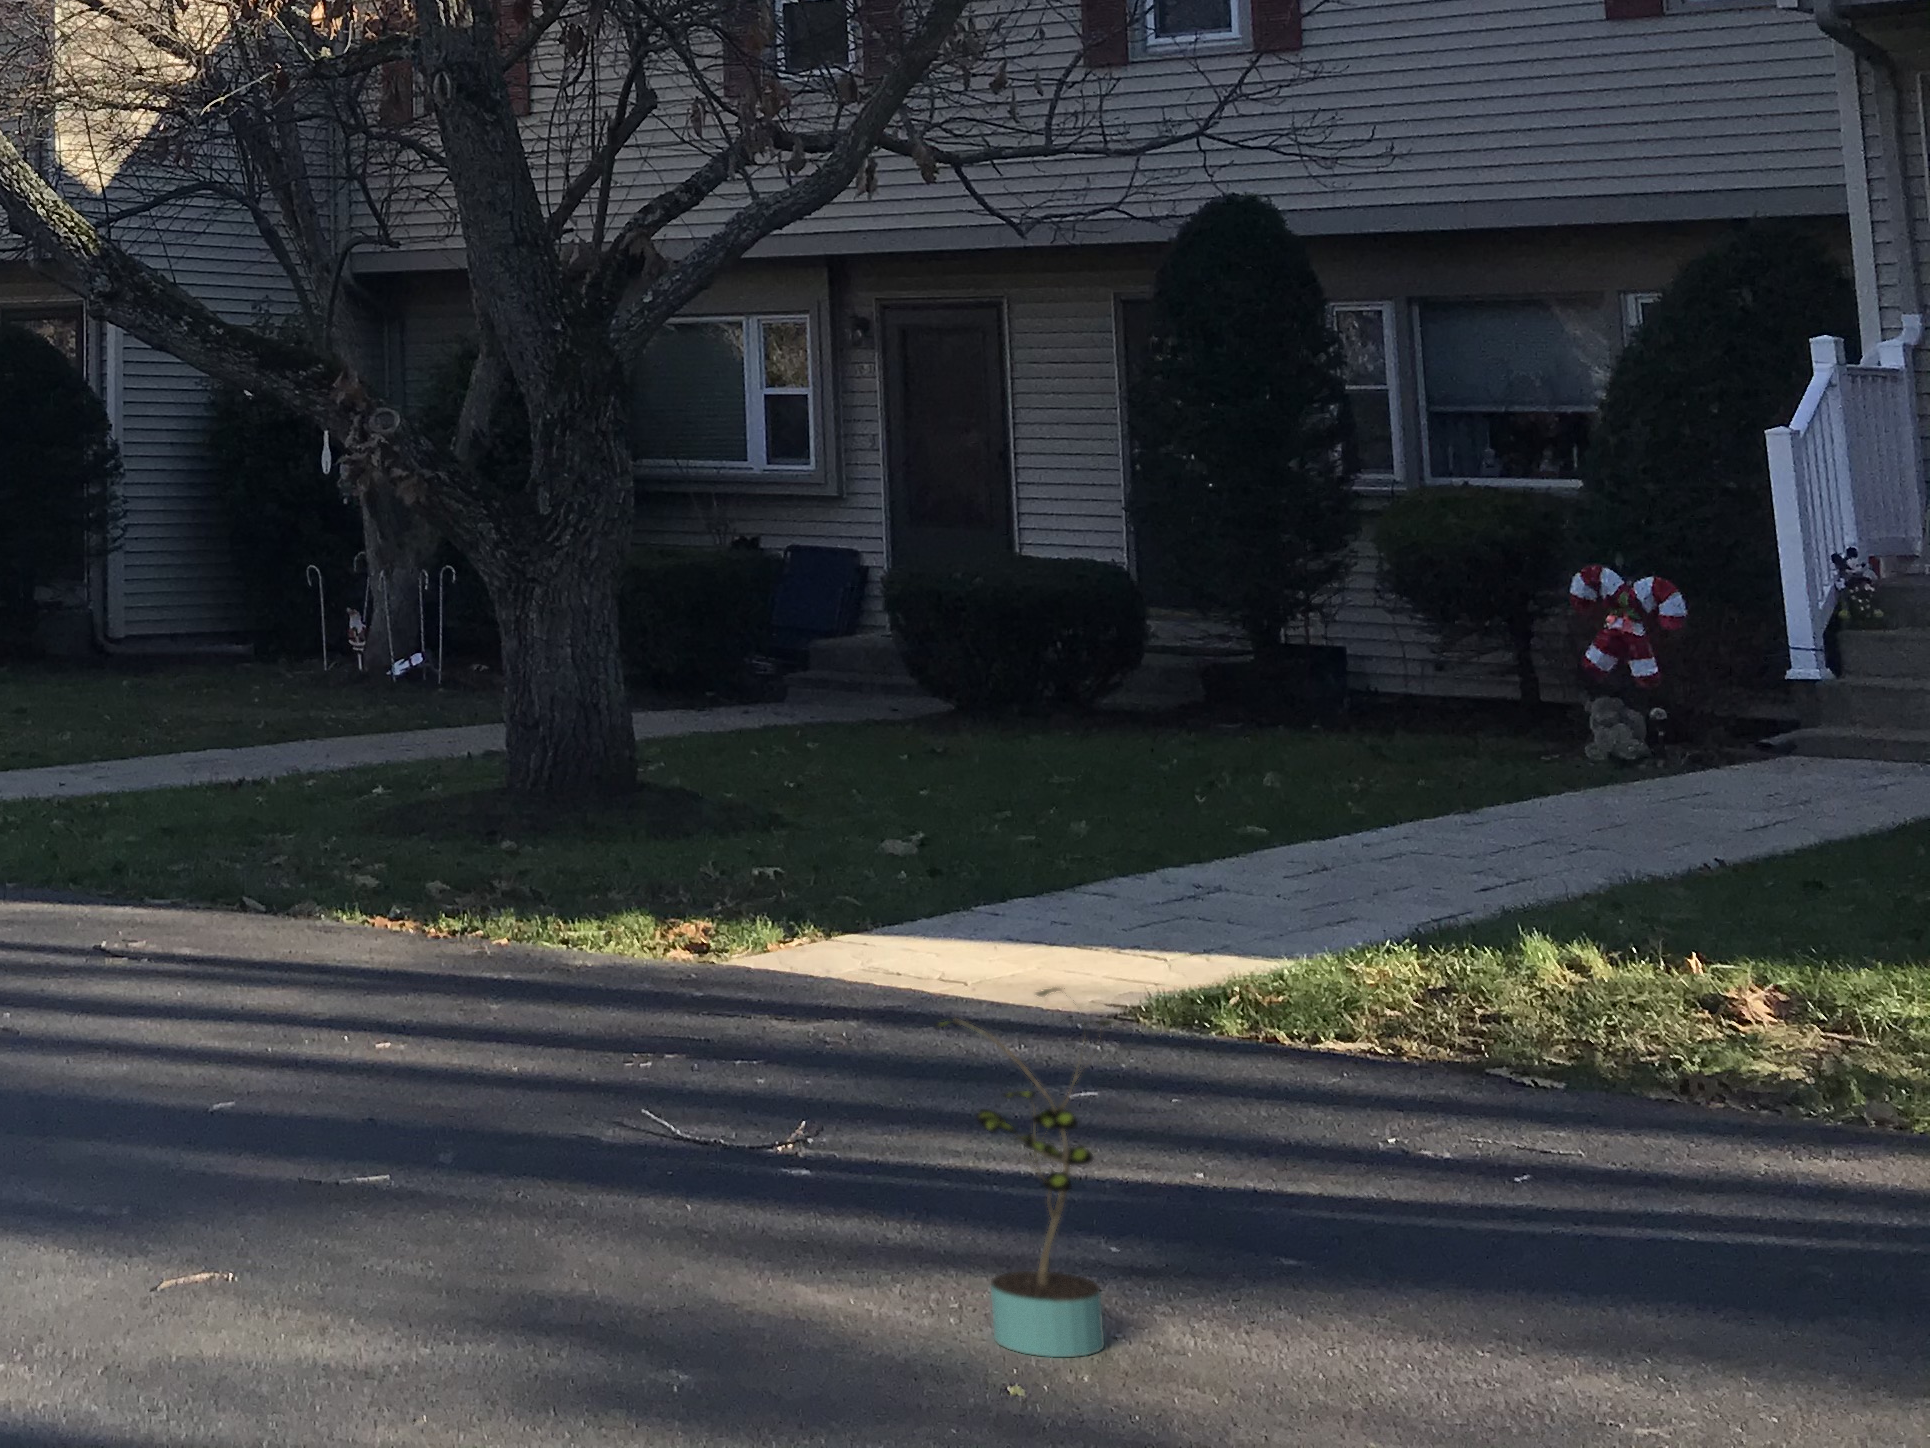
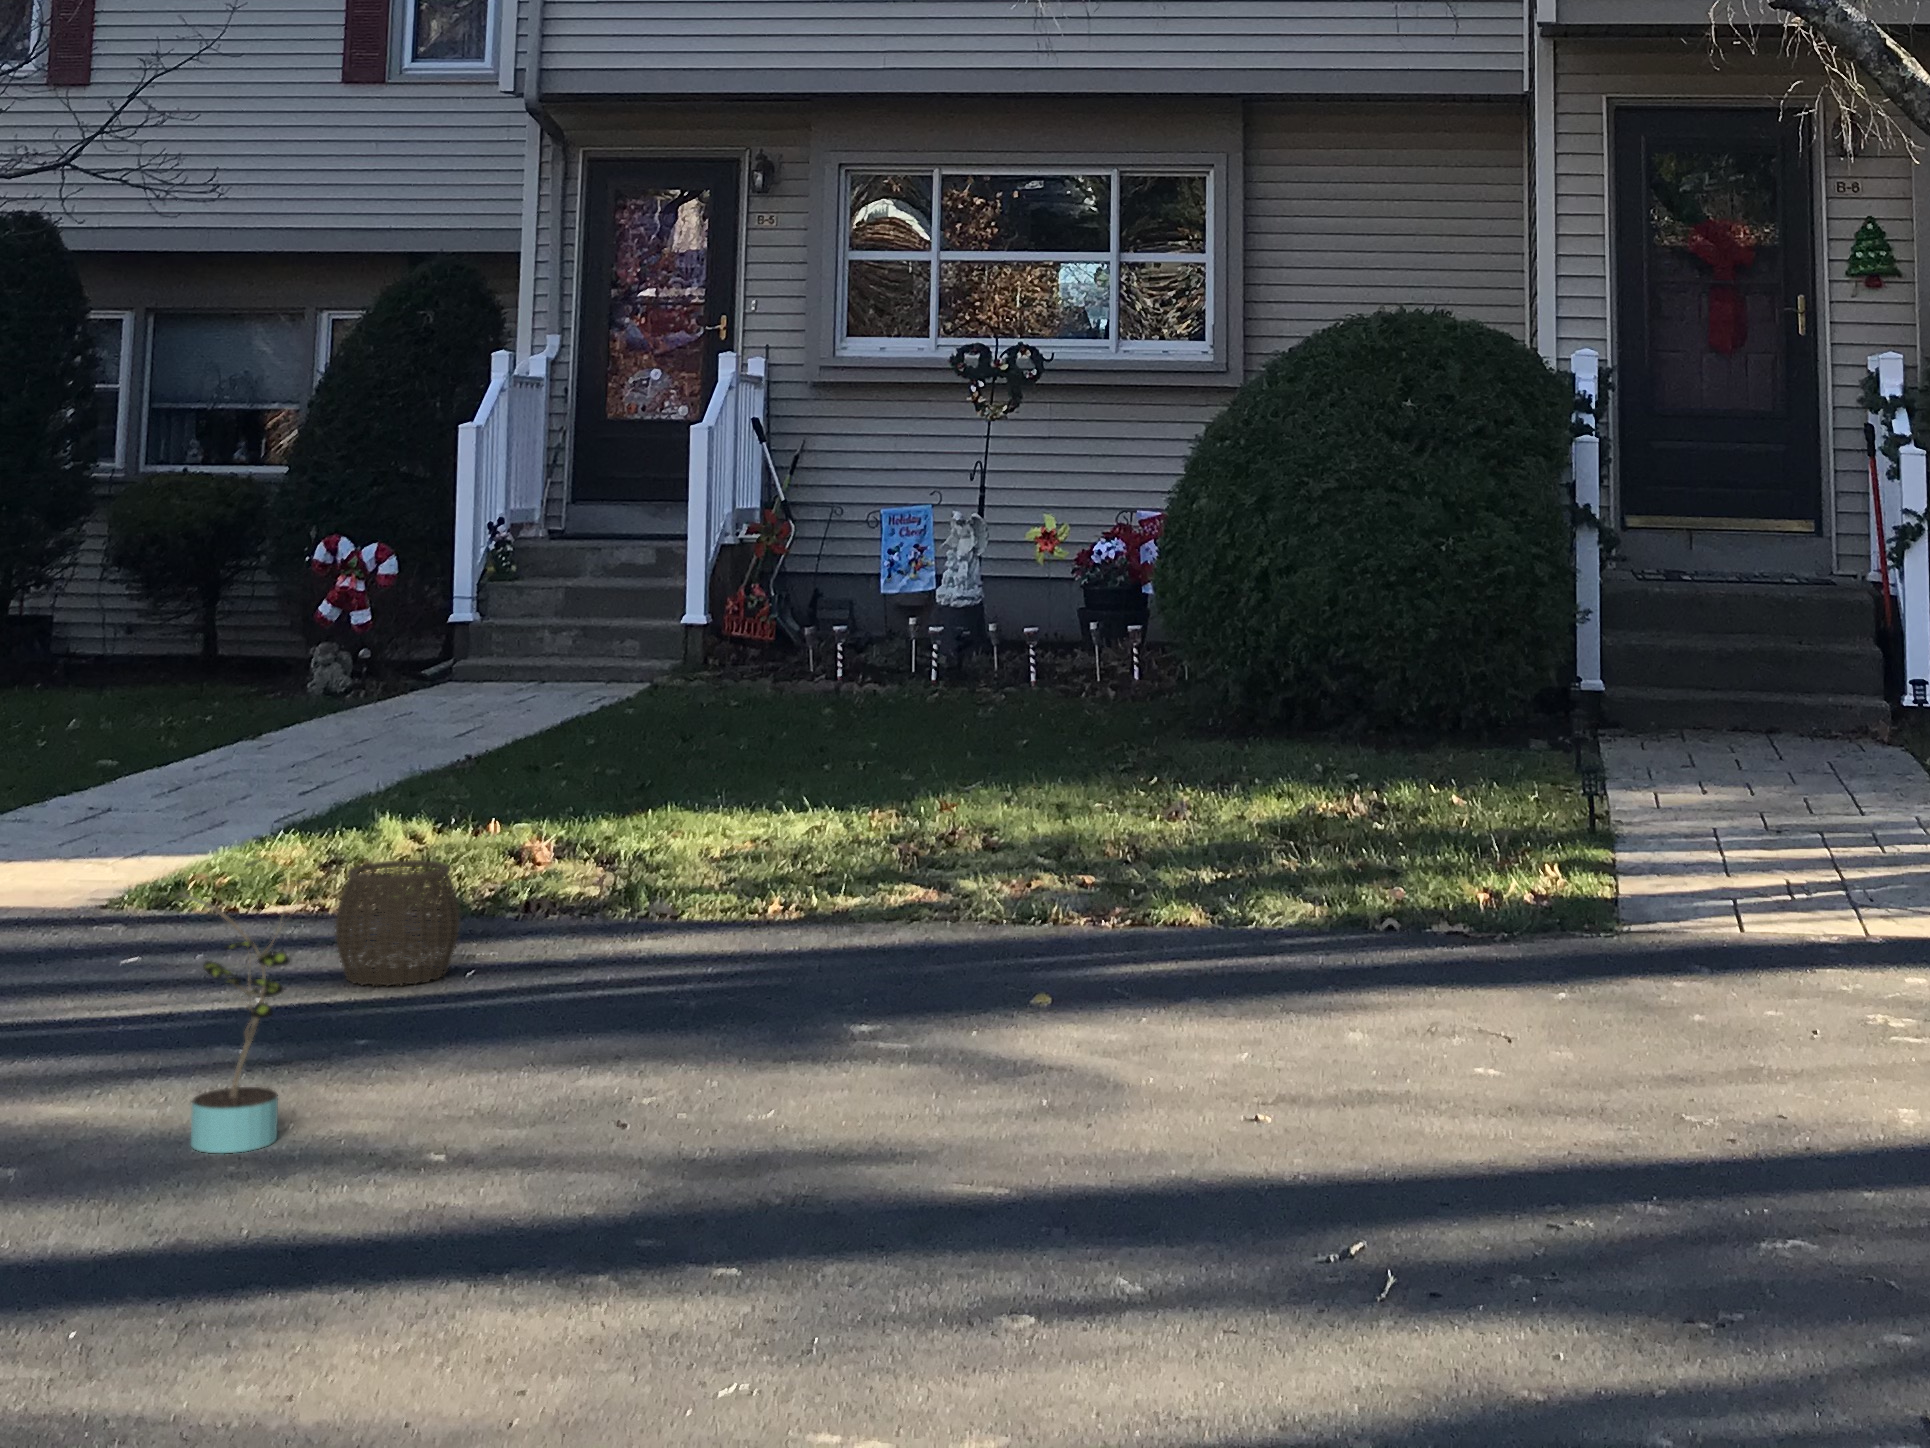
woven basket: none [1318,1003,1497,1172] -> present [335,860,460,986]

